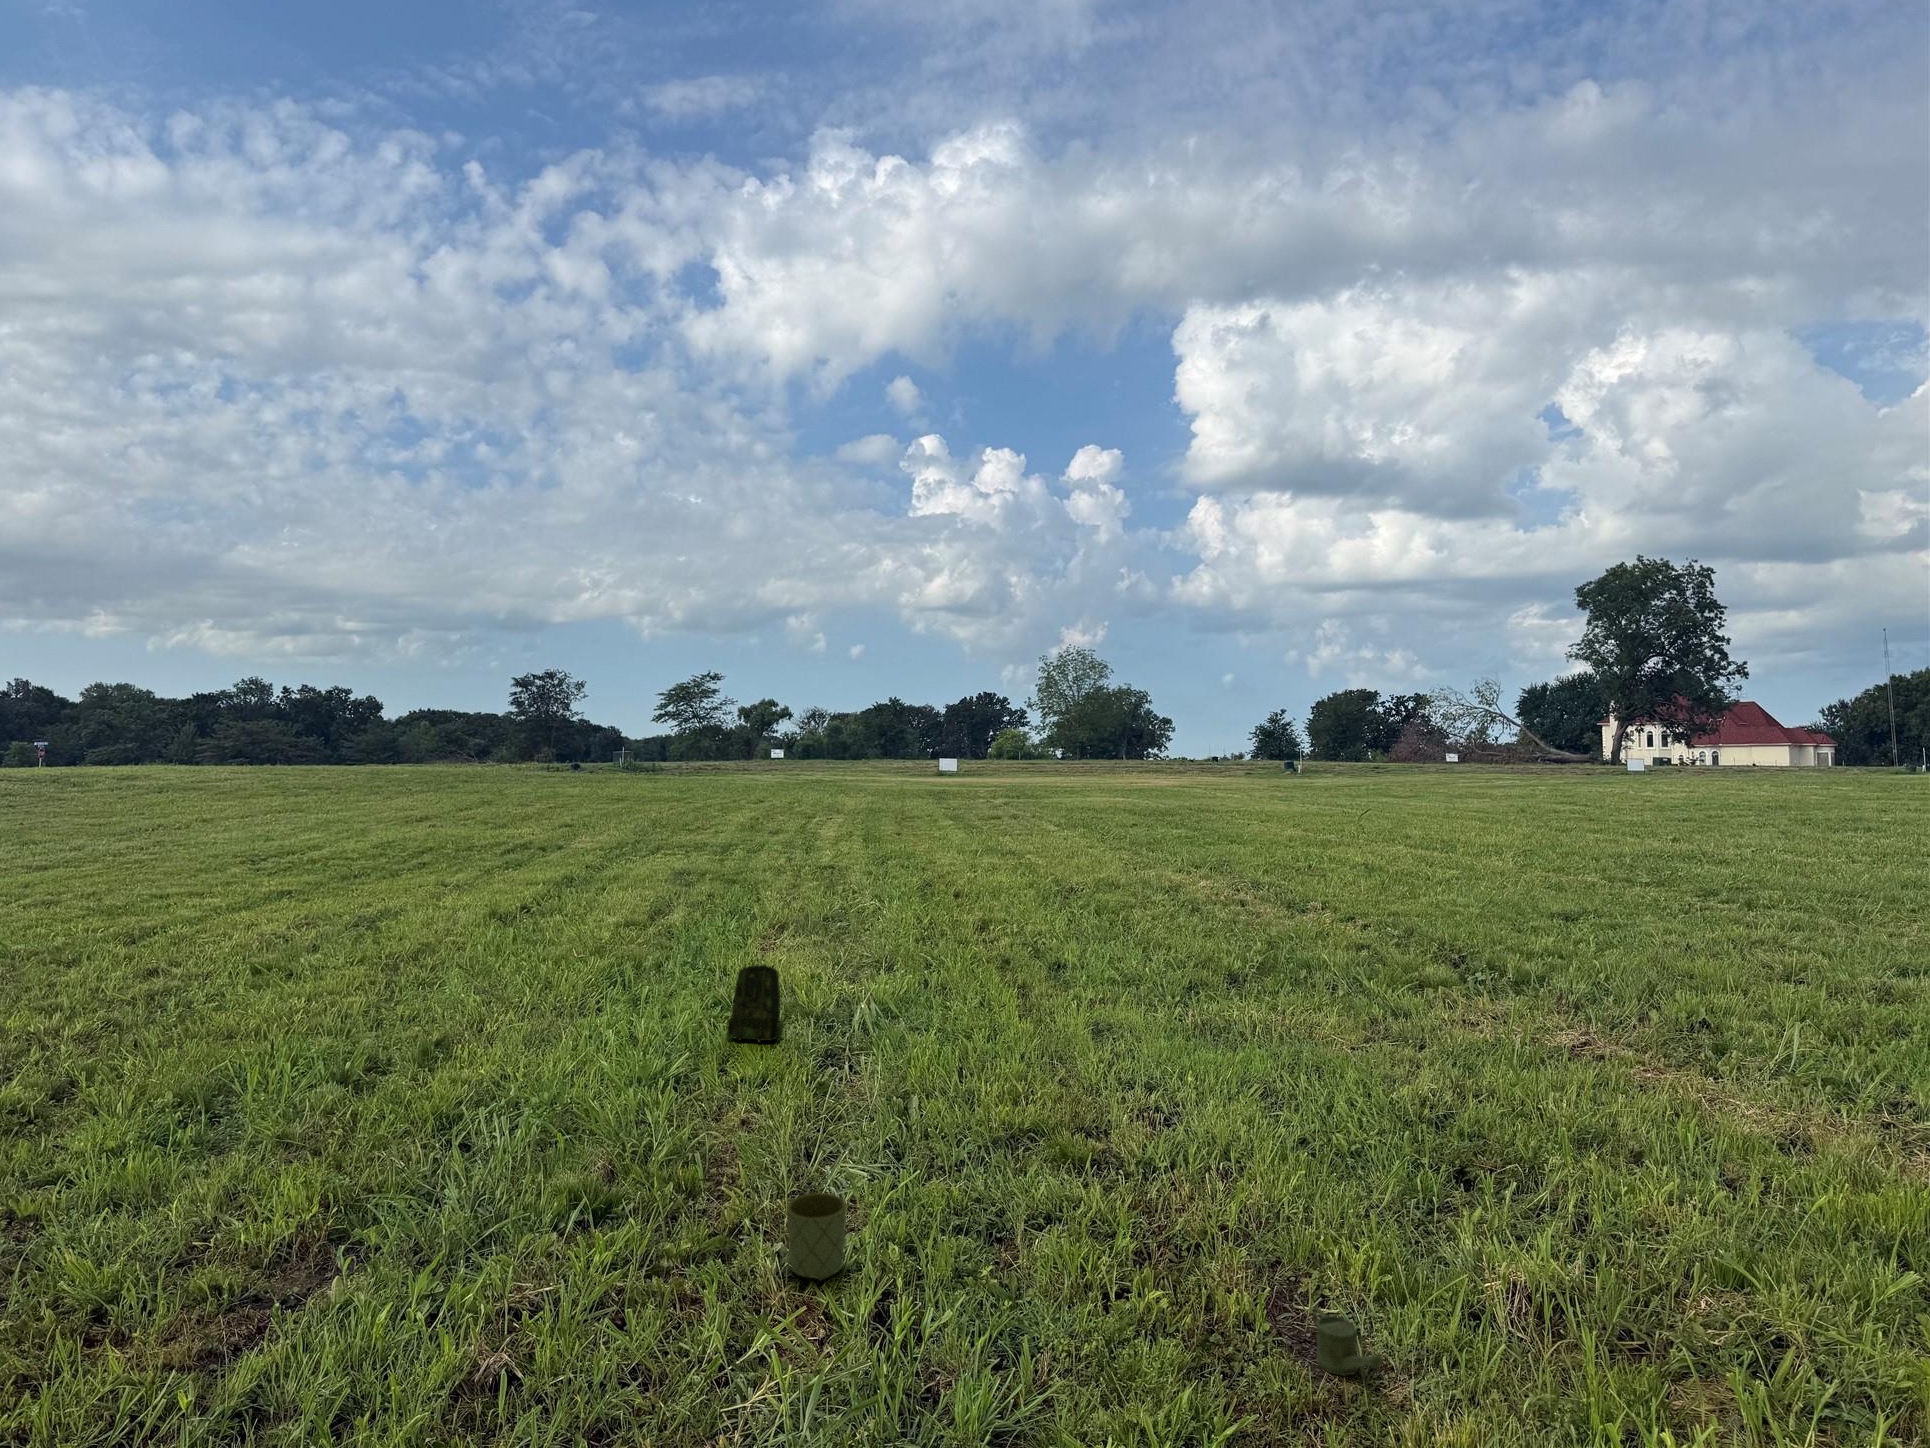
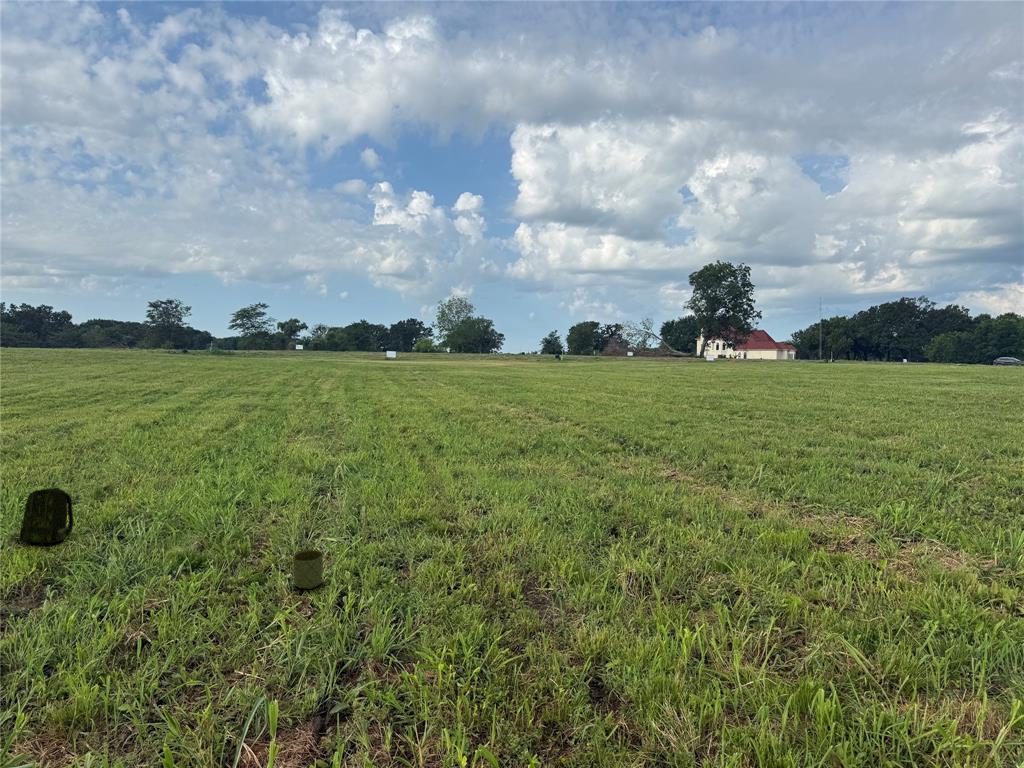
backpack: present [727,965,783,1042] -> present [20,488,73,545]
watering can: present [1312,1306,1382,1376] -> none [534,586,559,613]

